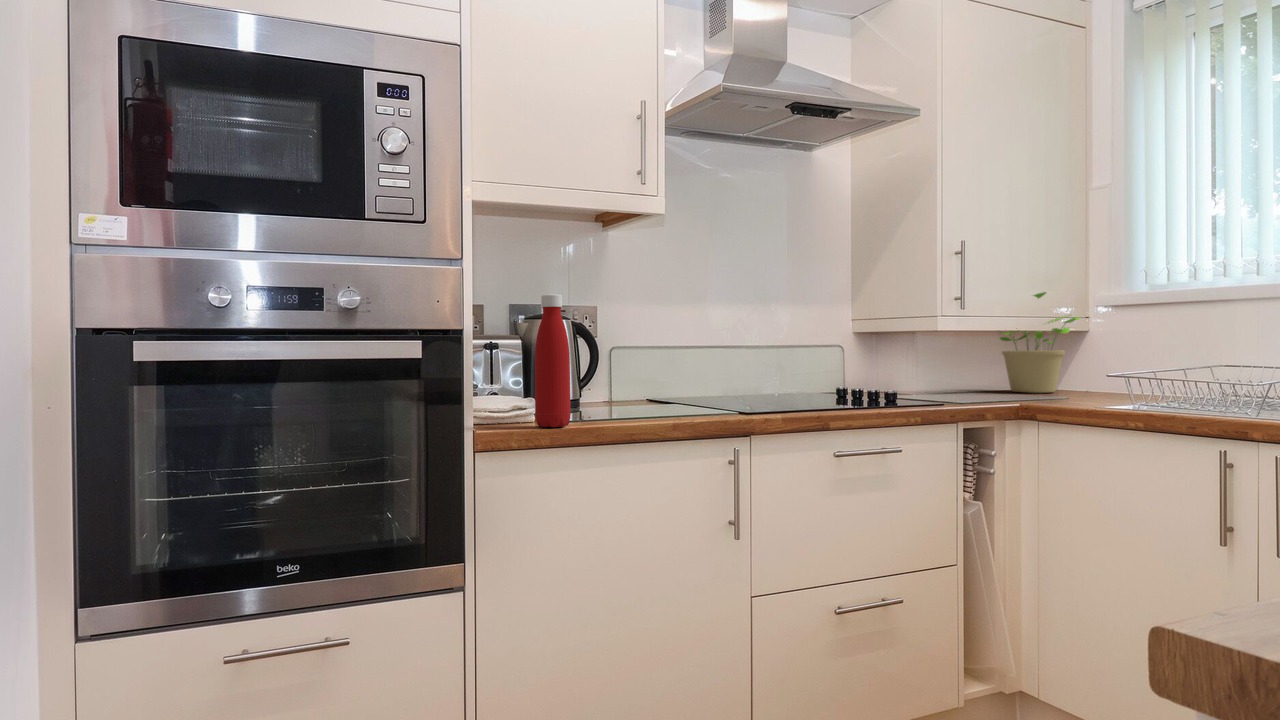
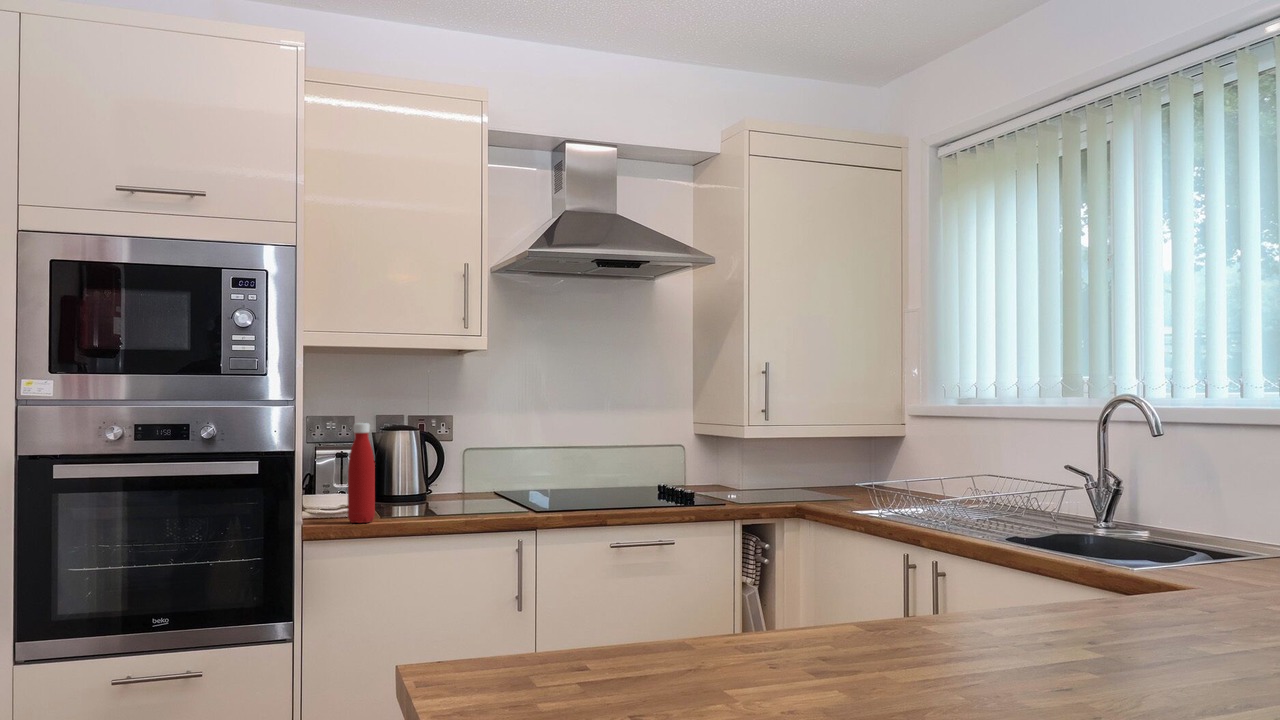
potted plant: present [999,292,1080,393] -> none [815,400,897,490]

